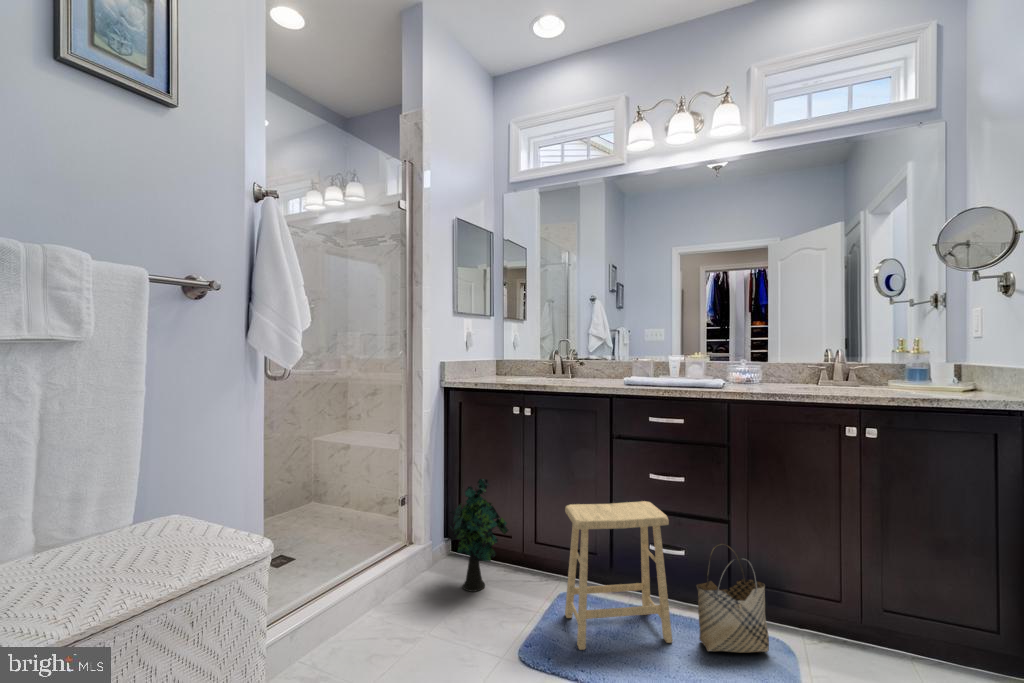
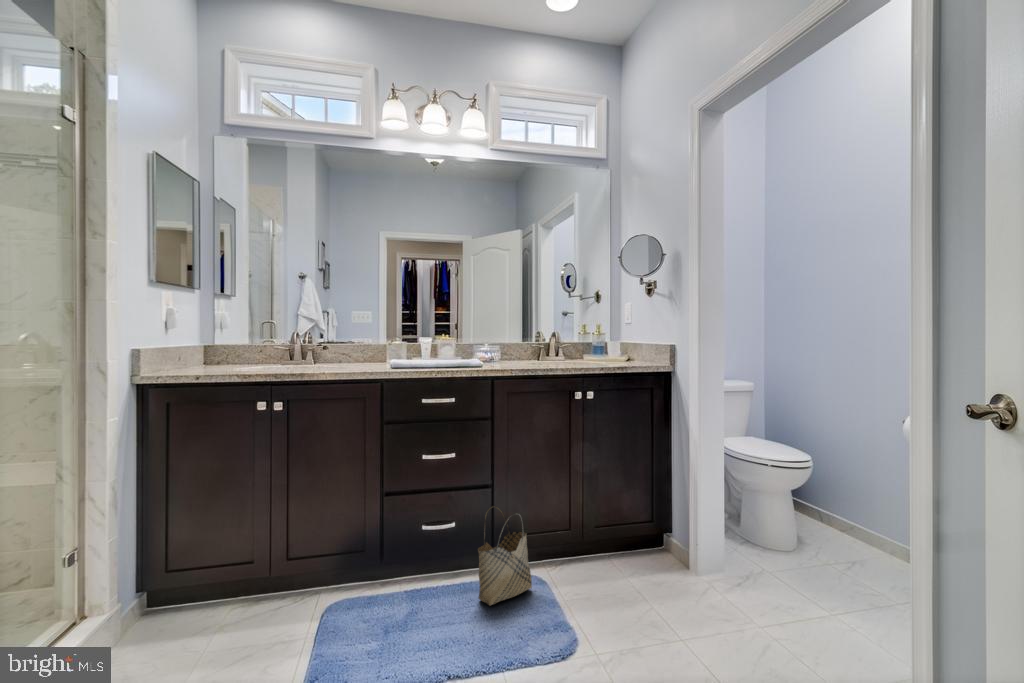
decorative plant: present [450,479,508,592] -> none [163,496,260,646]
footstool: present [565,501,672,650] -> none [343,483,458,653]

